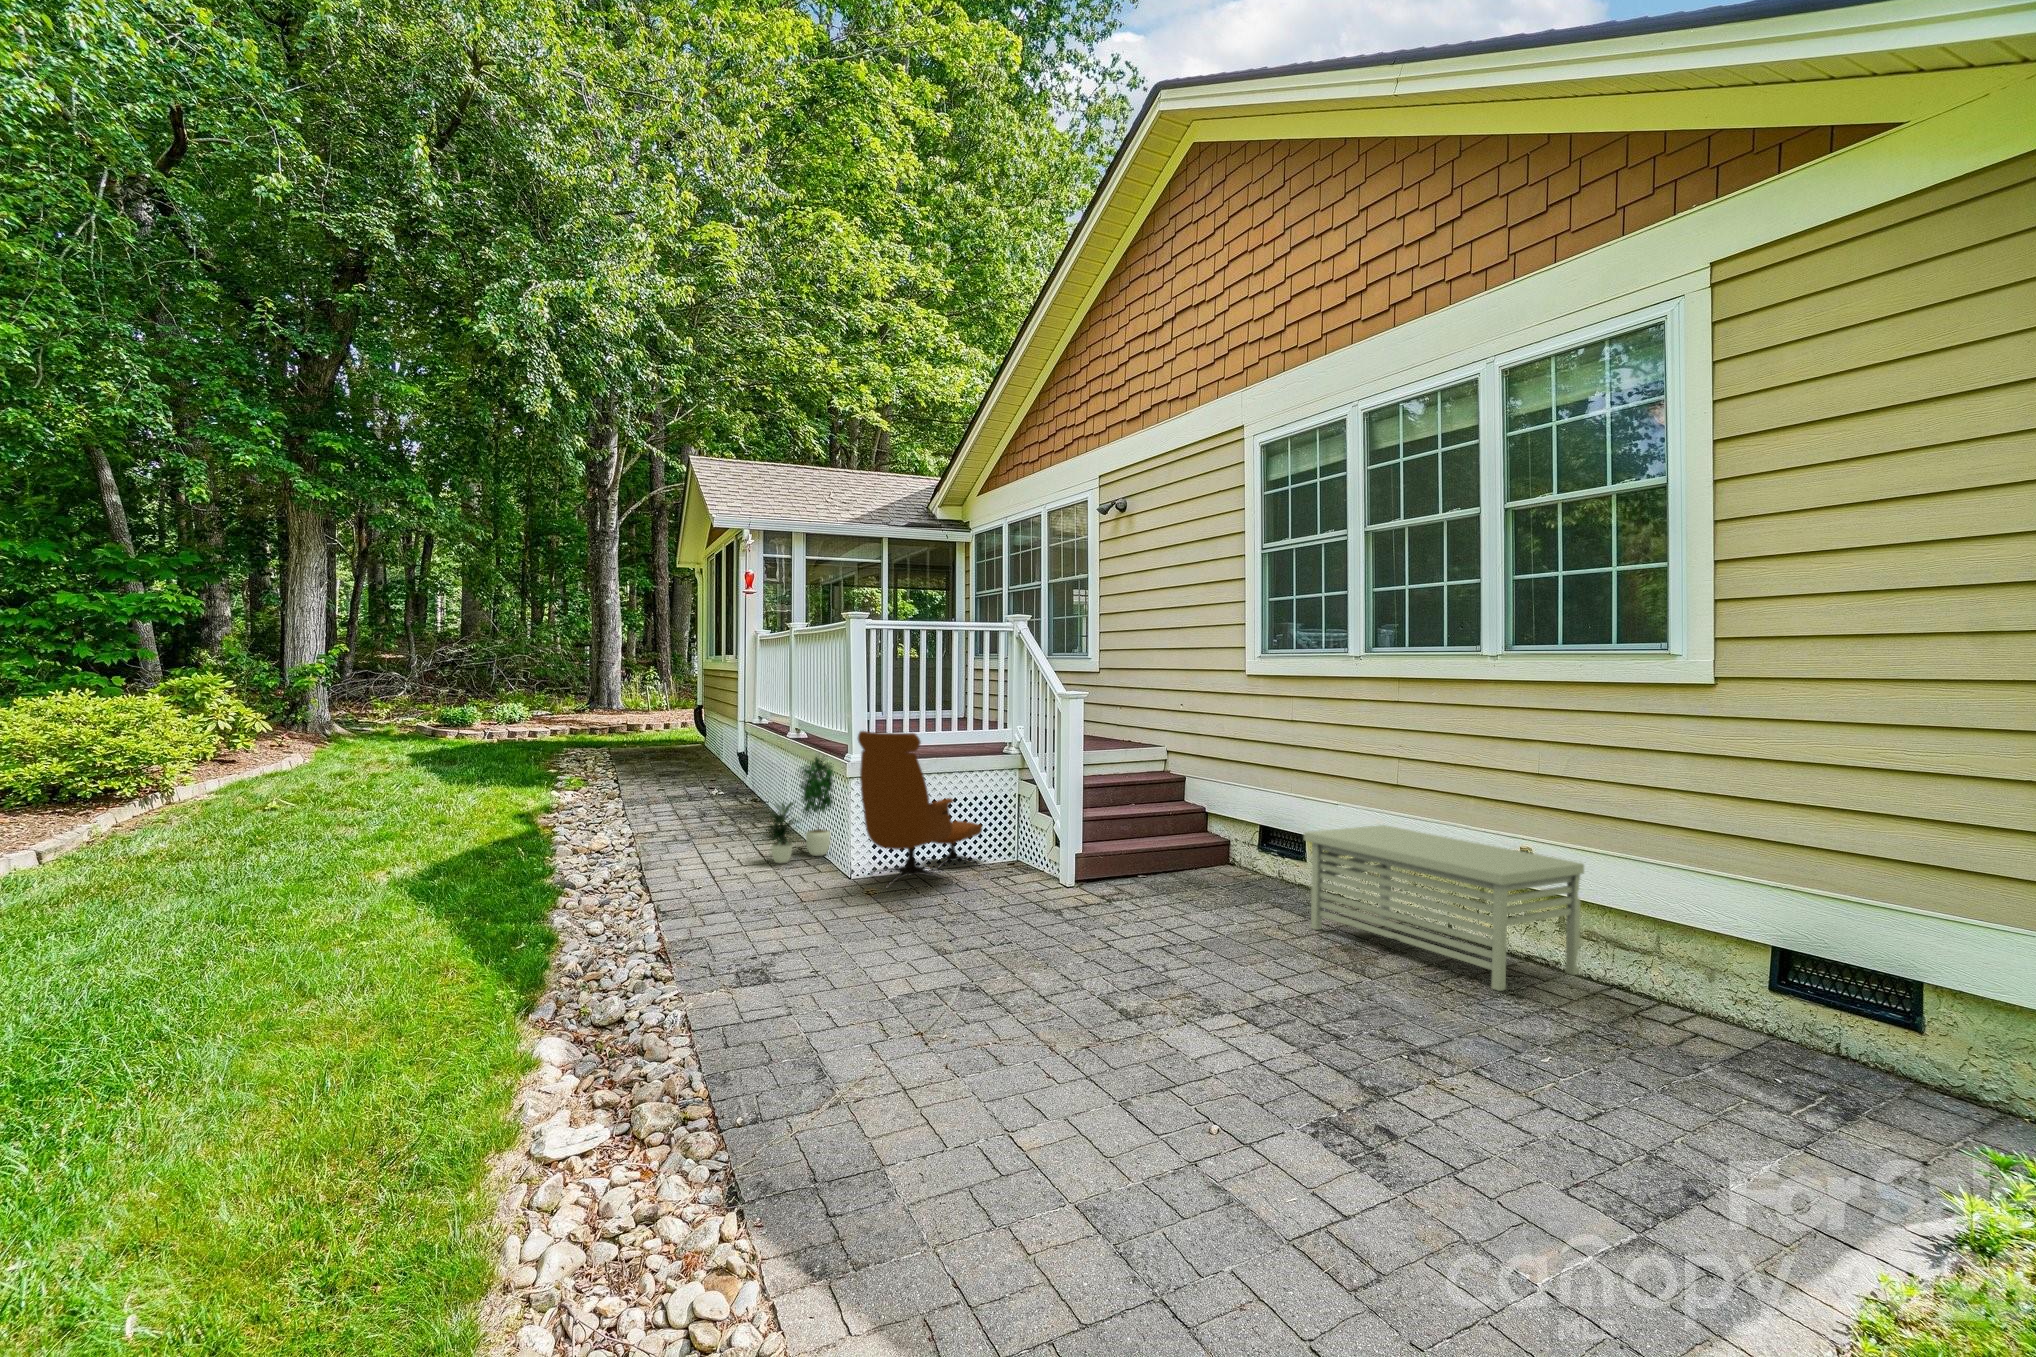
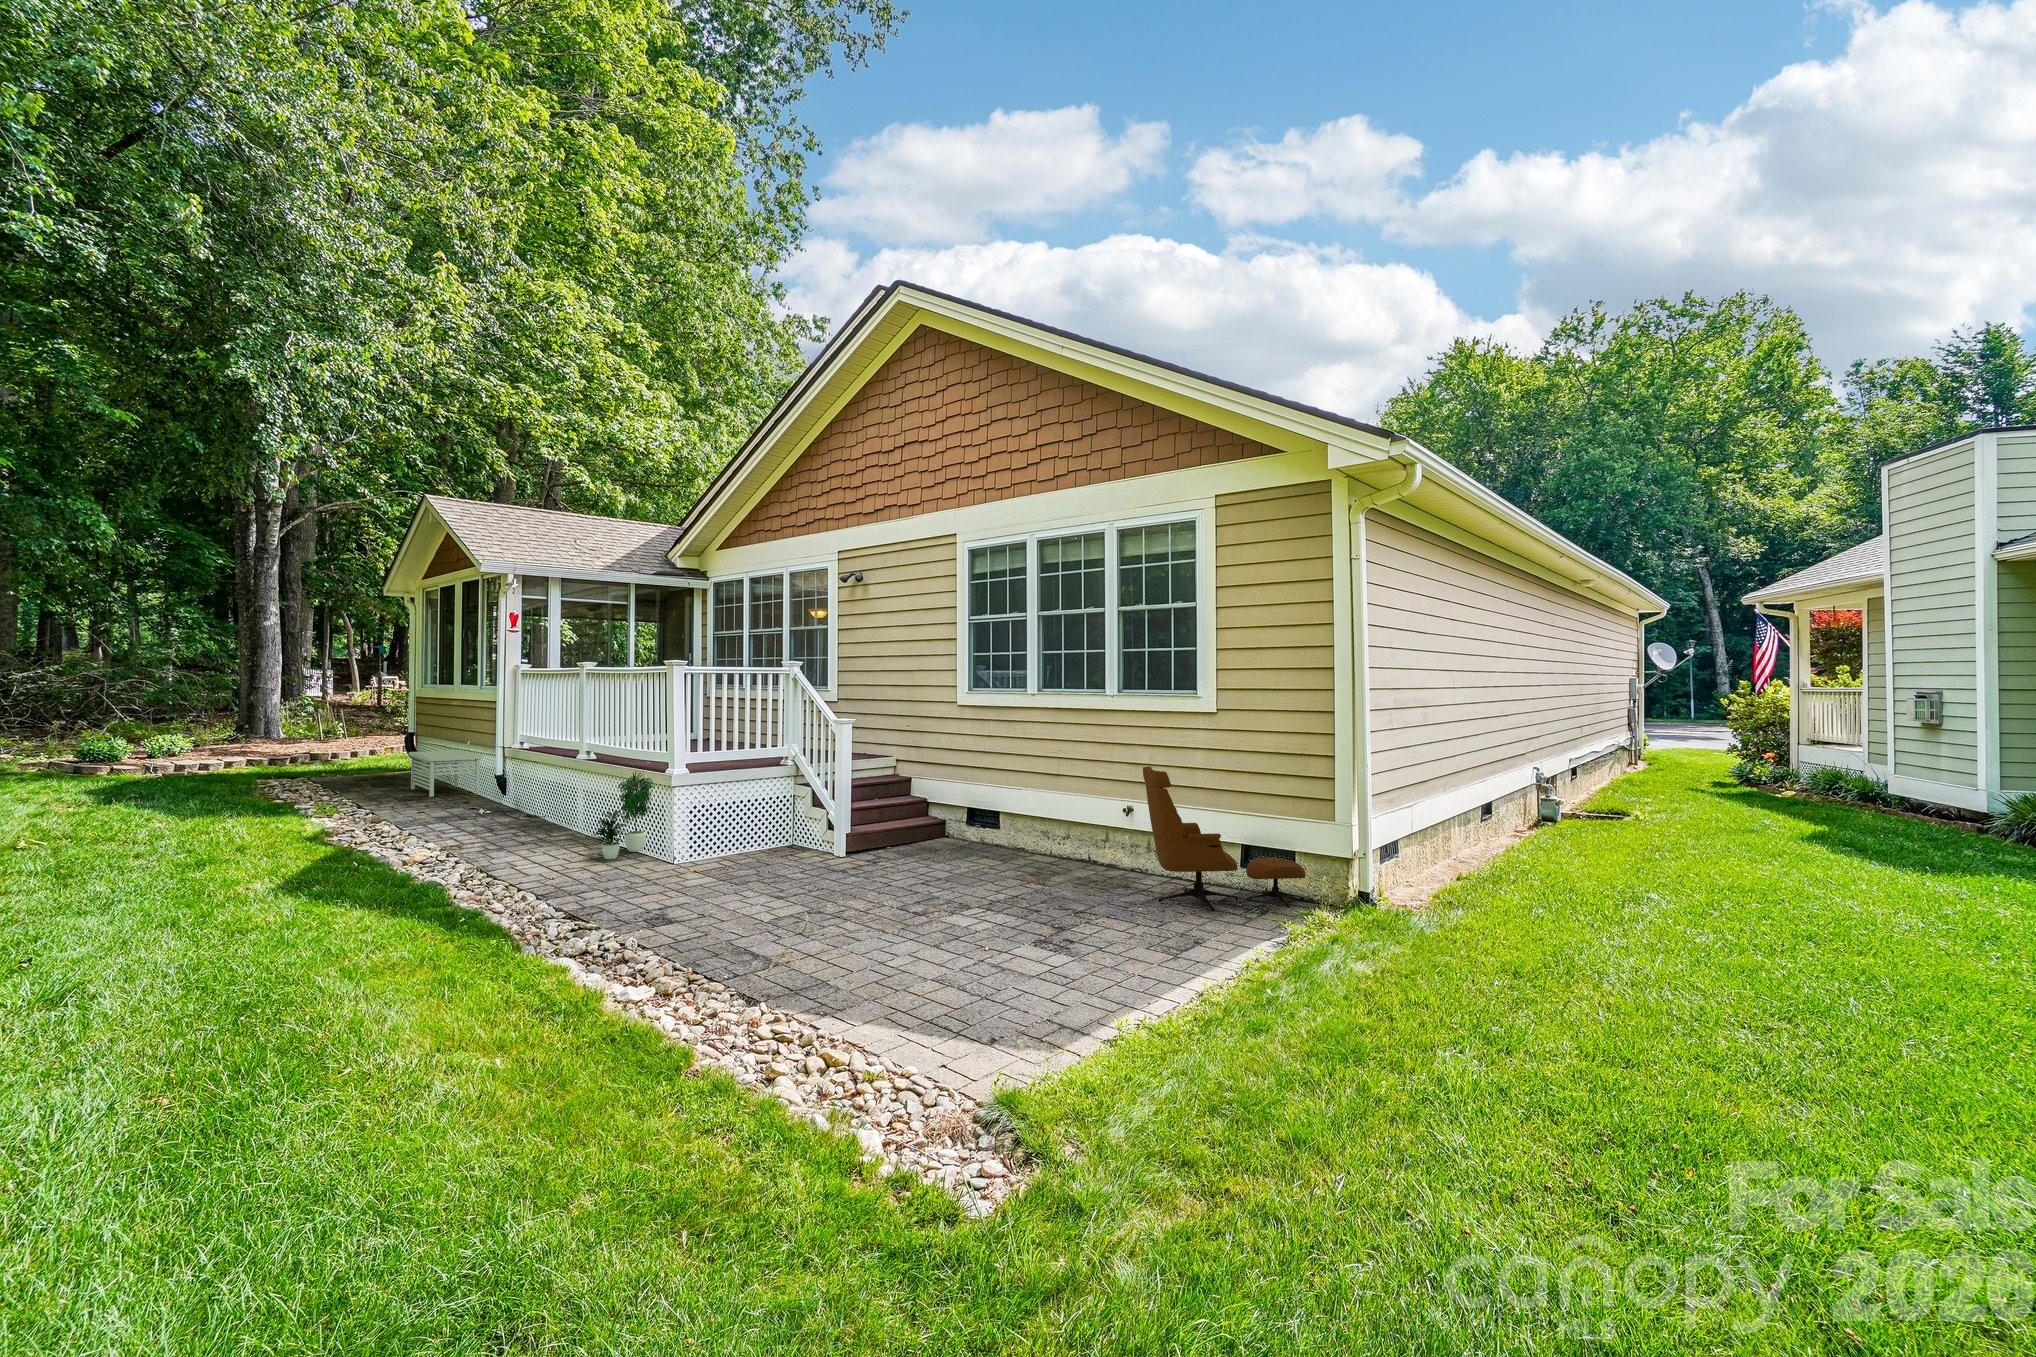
lounge chair: present [858,731,982,888] -> present [1143,766,1306,912]
storage bench: present [1304,825,1584,991] -> present [409,750,483,797]

